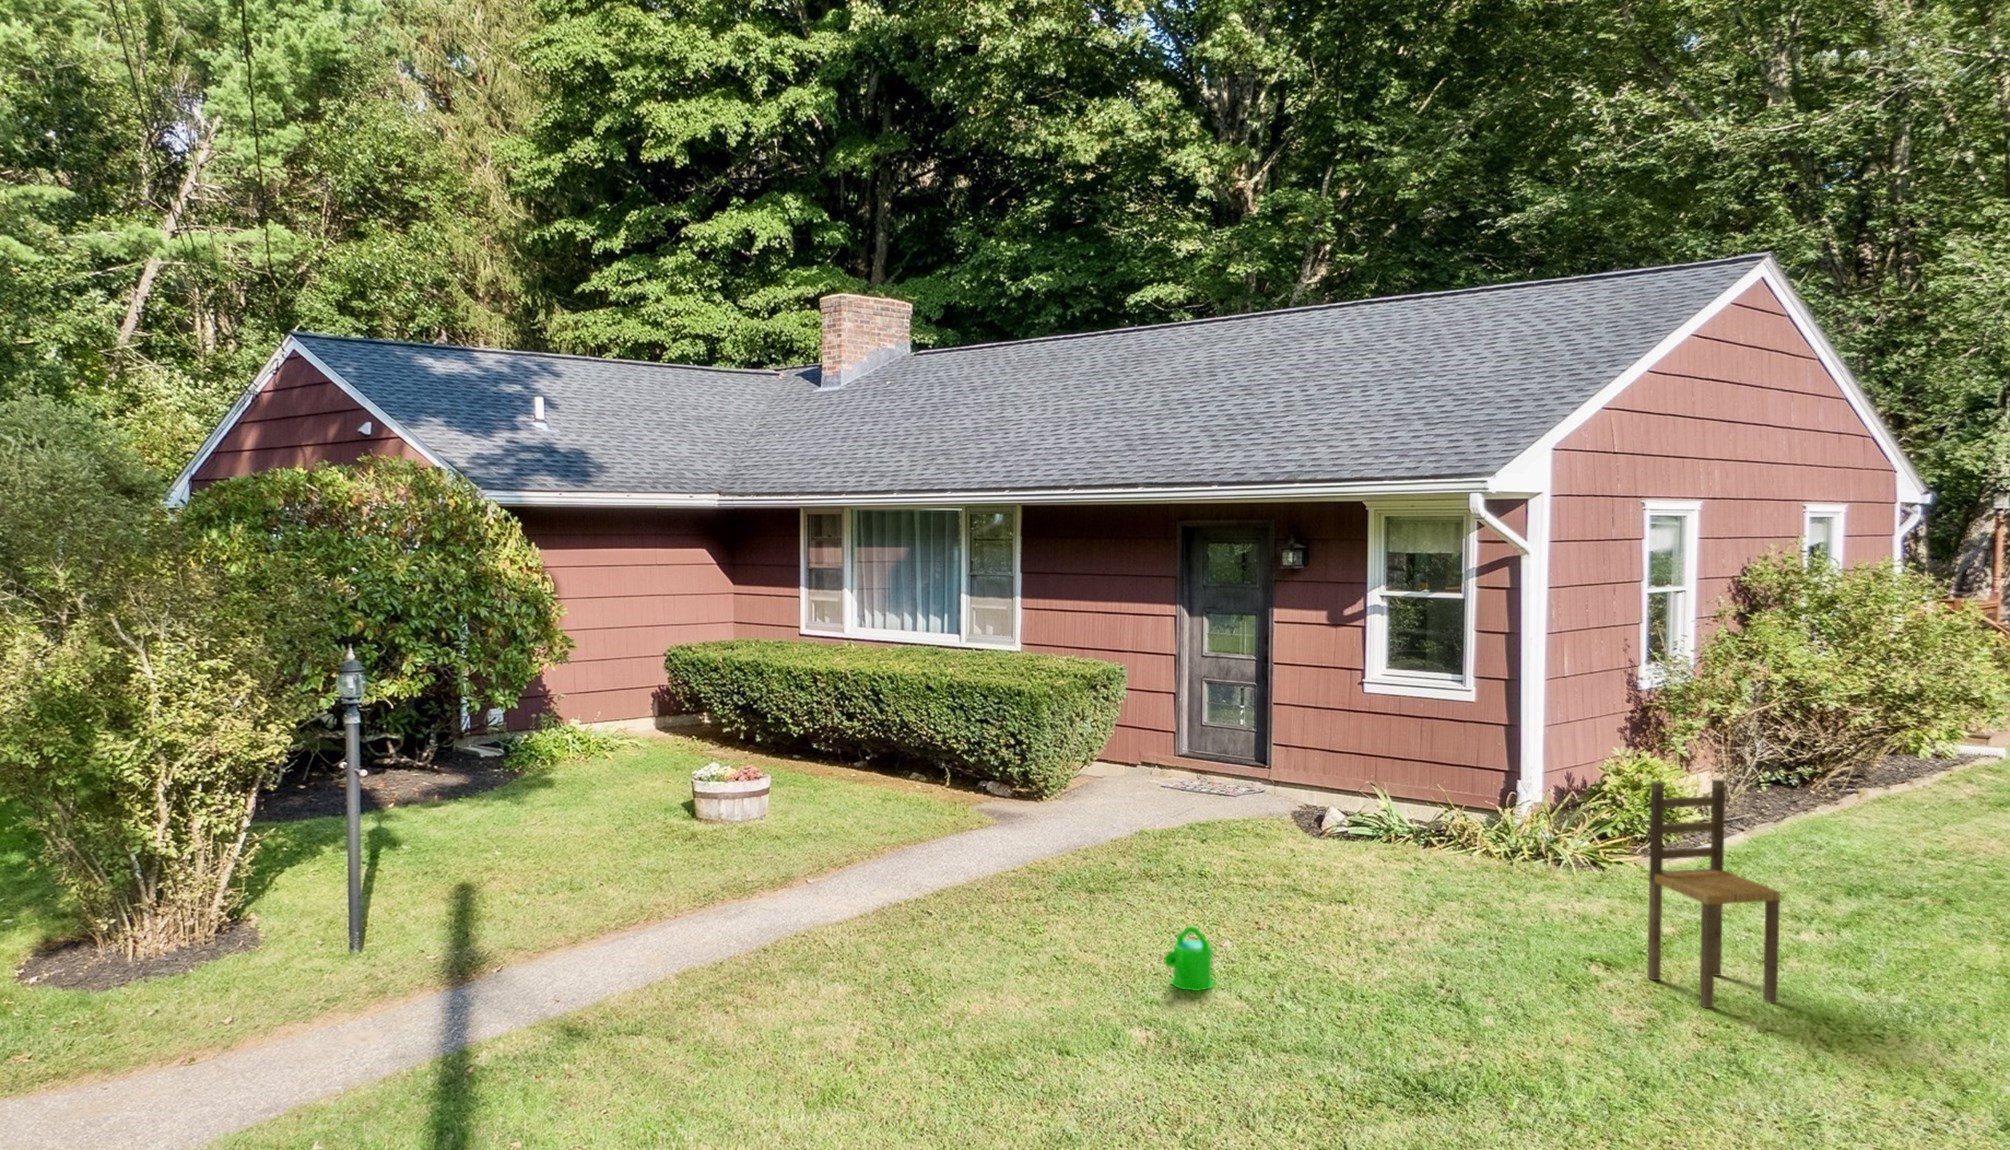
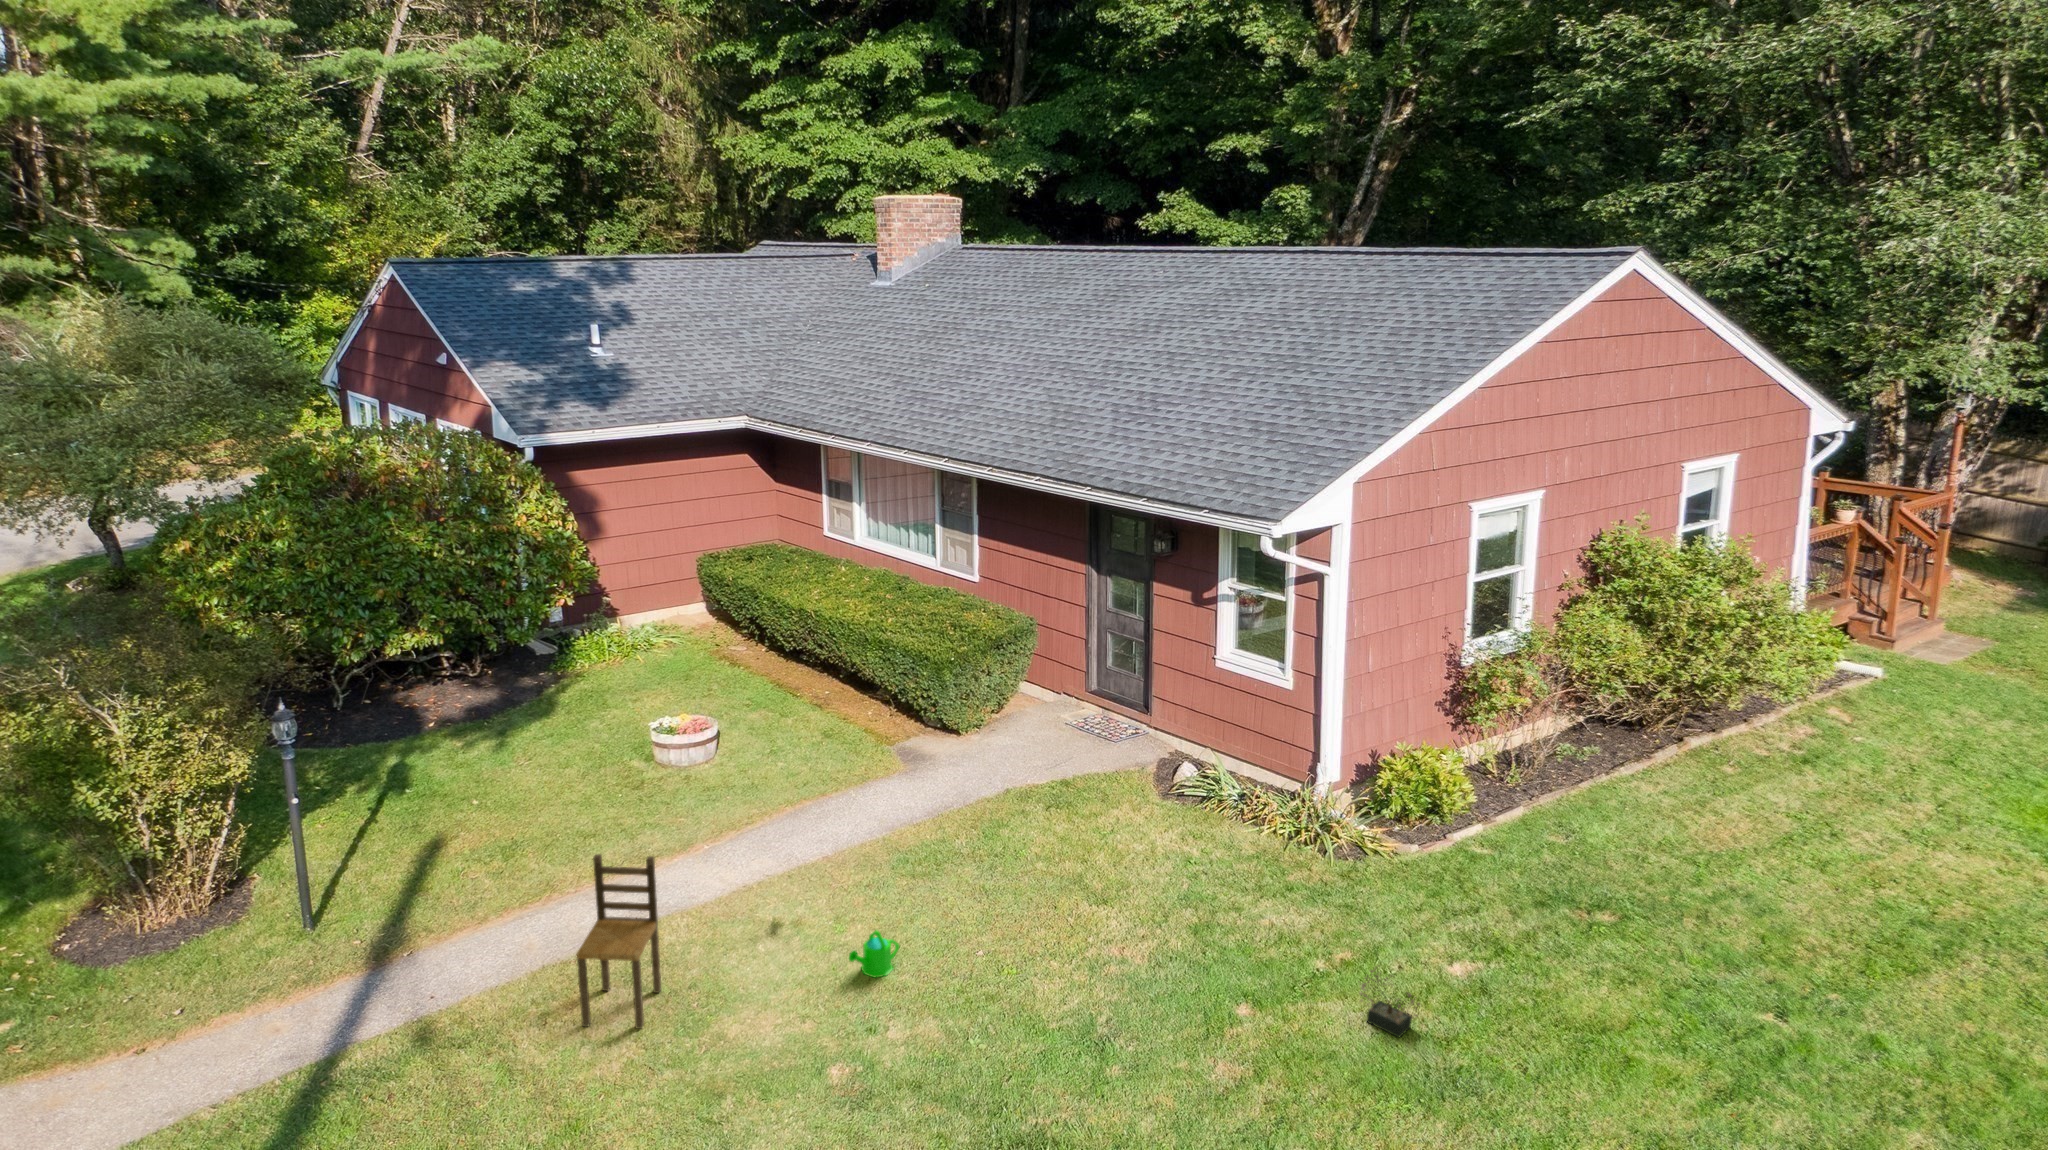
chair: present [1648,779,1780,1008] -> present [577,854,661,1029]
decorative plant: none [1808,893,1904,974] -> present [1360,968,1420,1037]

